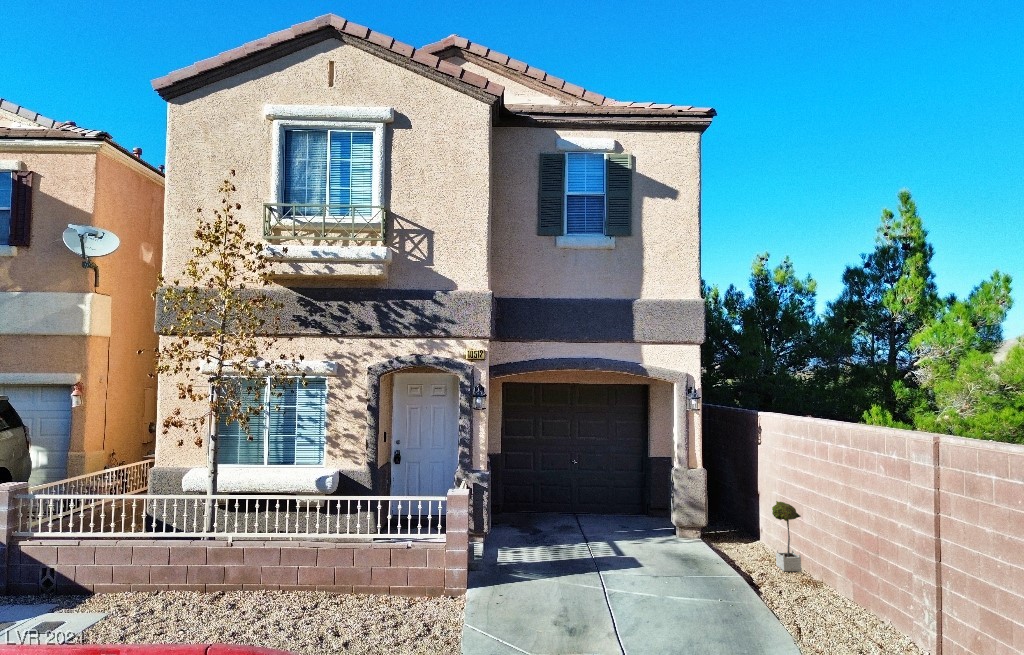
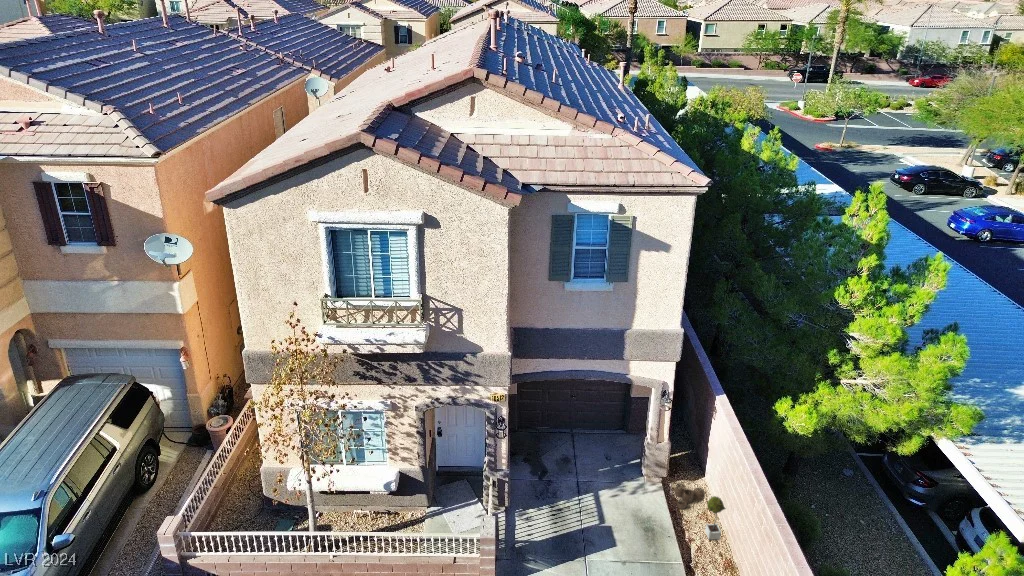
woven basket: none [723,524,767,551] -> present [675,483,705,509]

